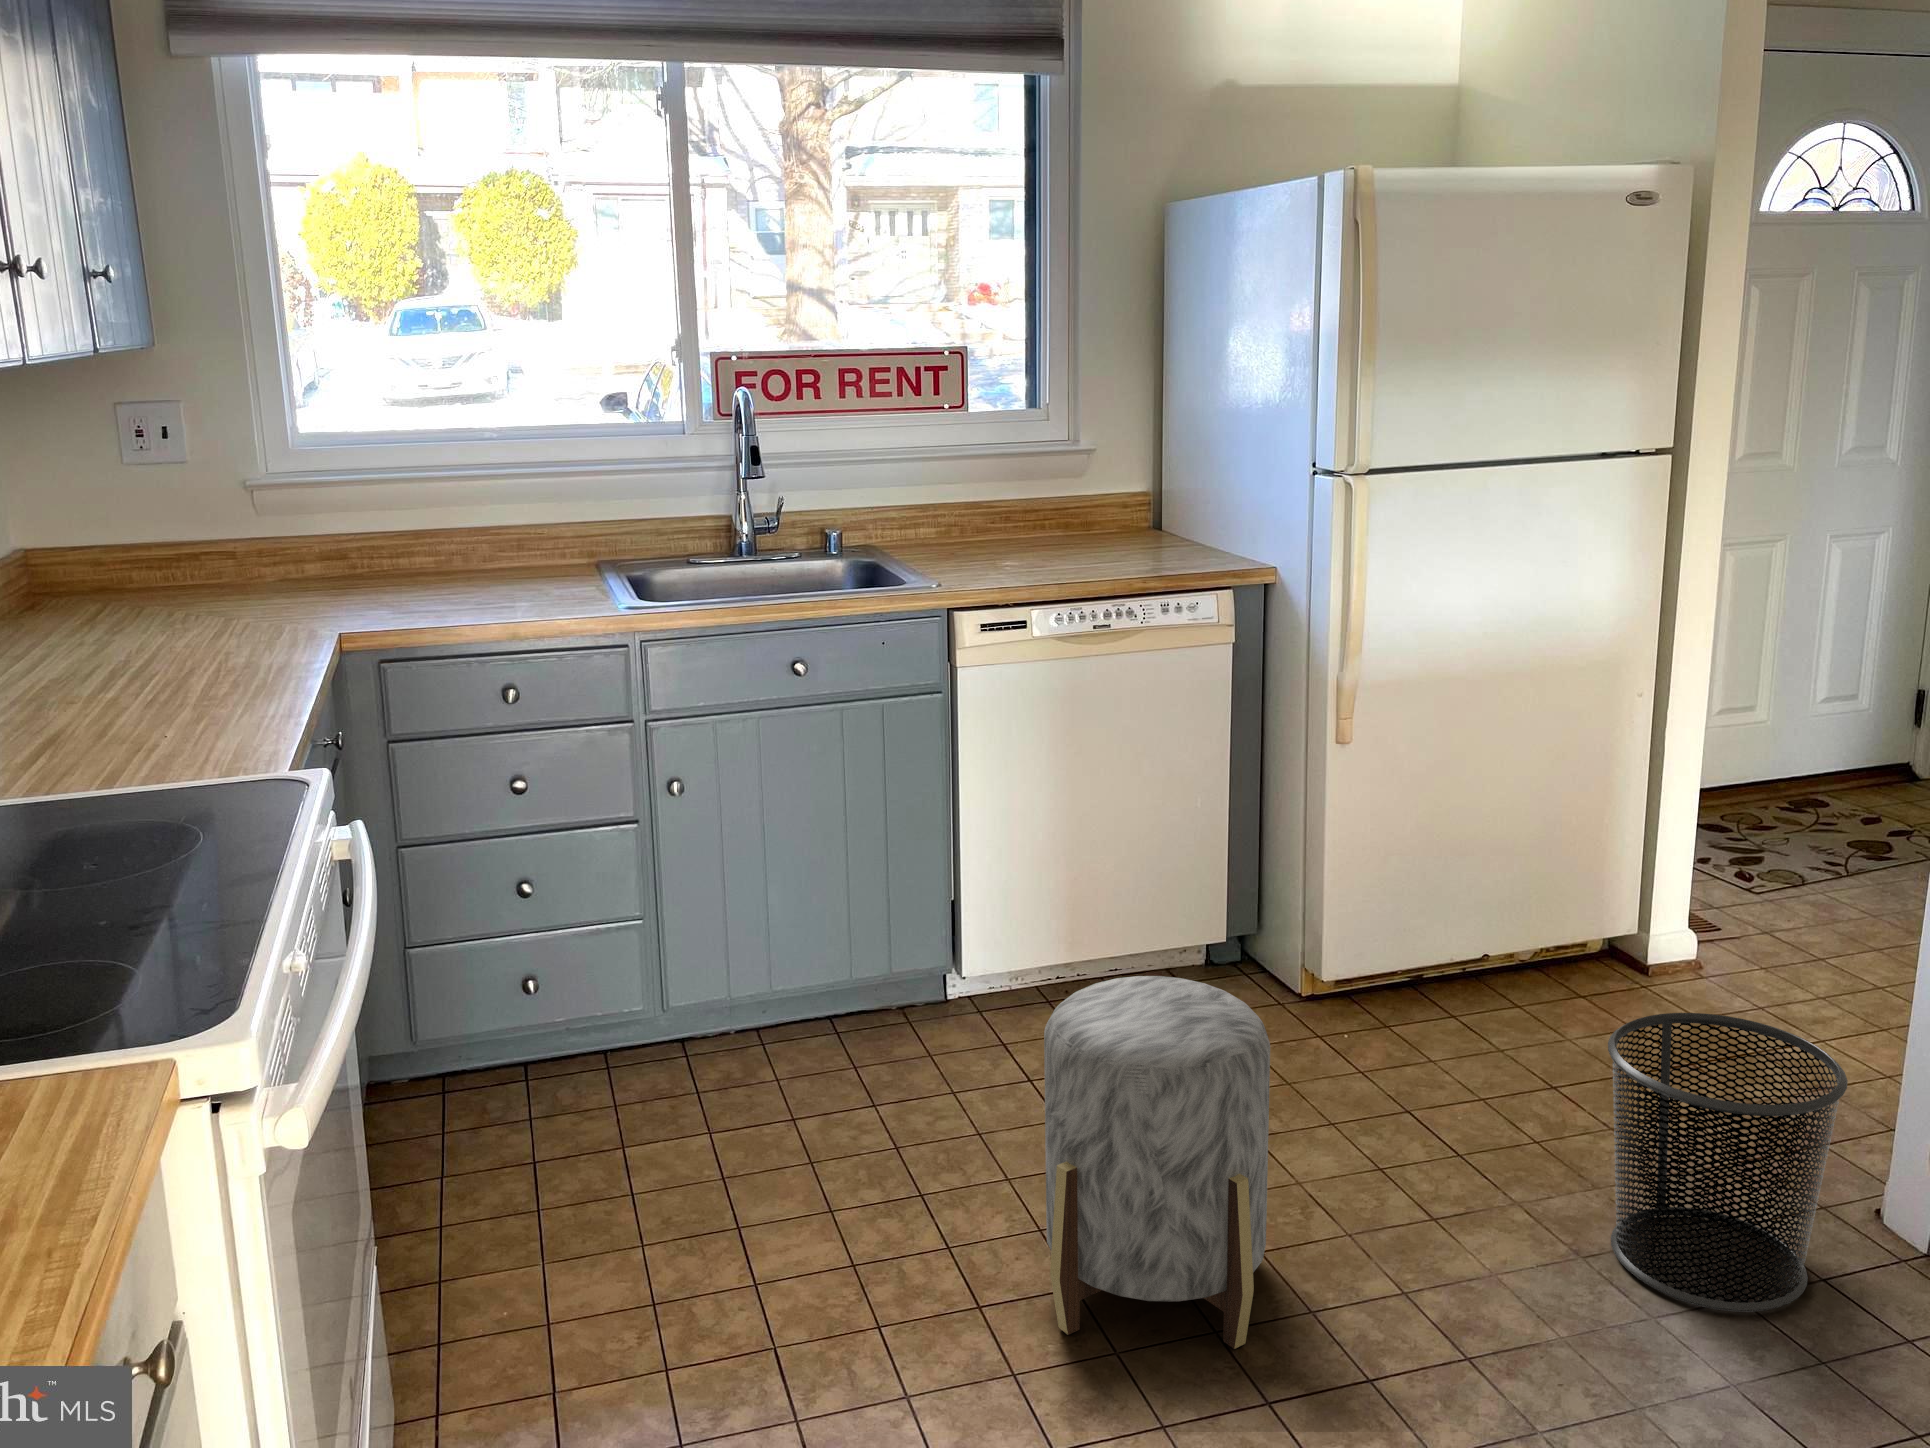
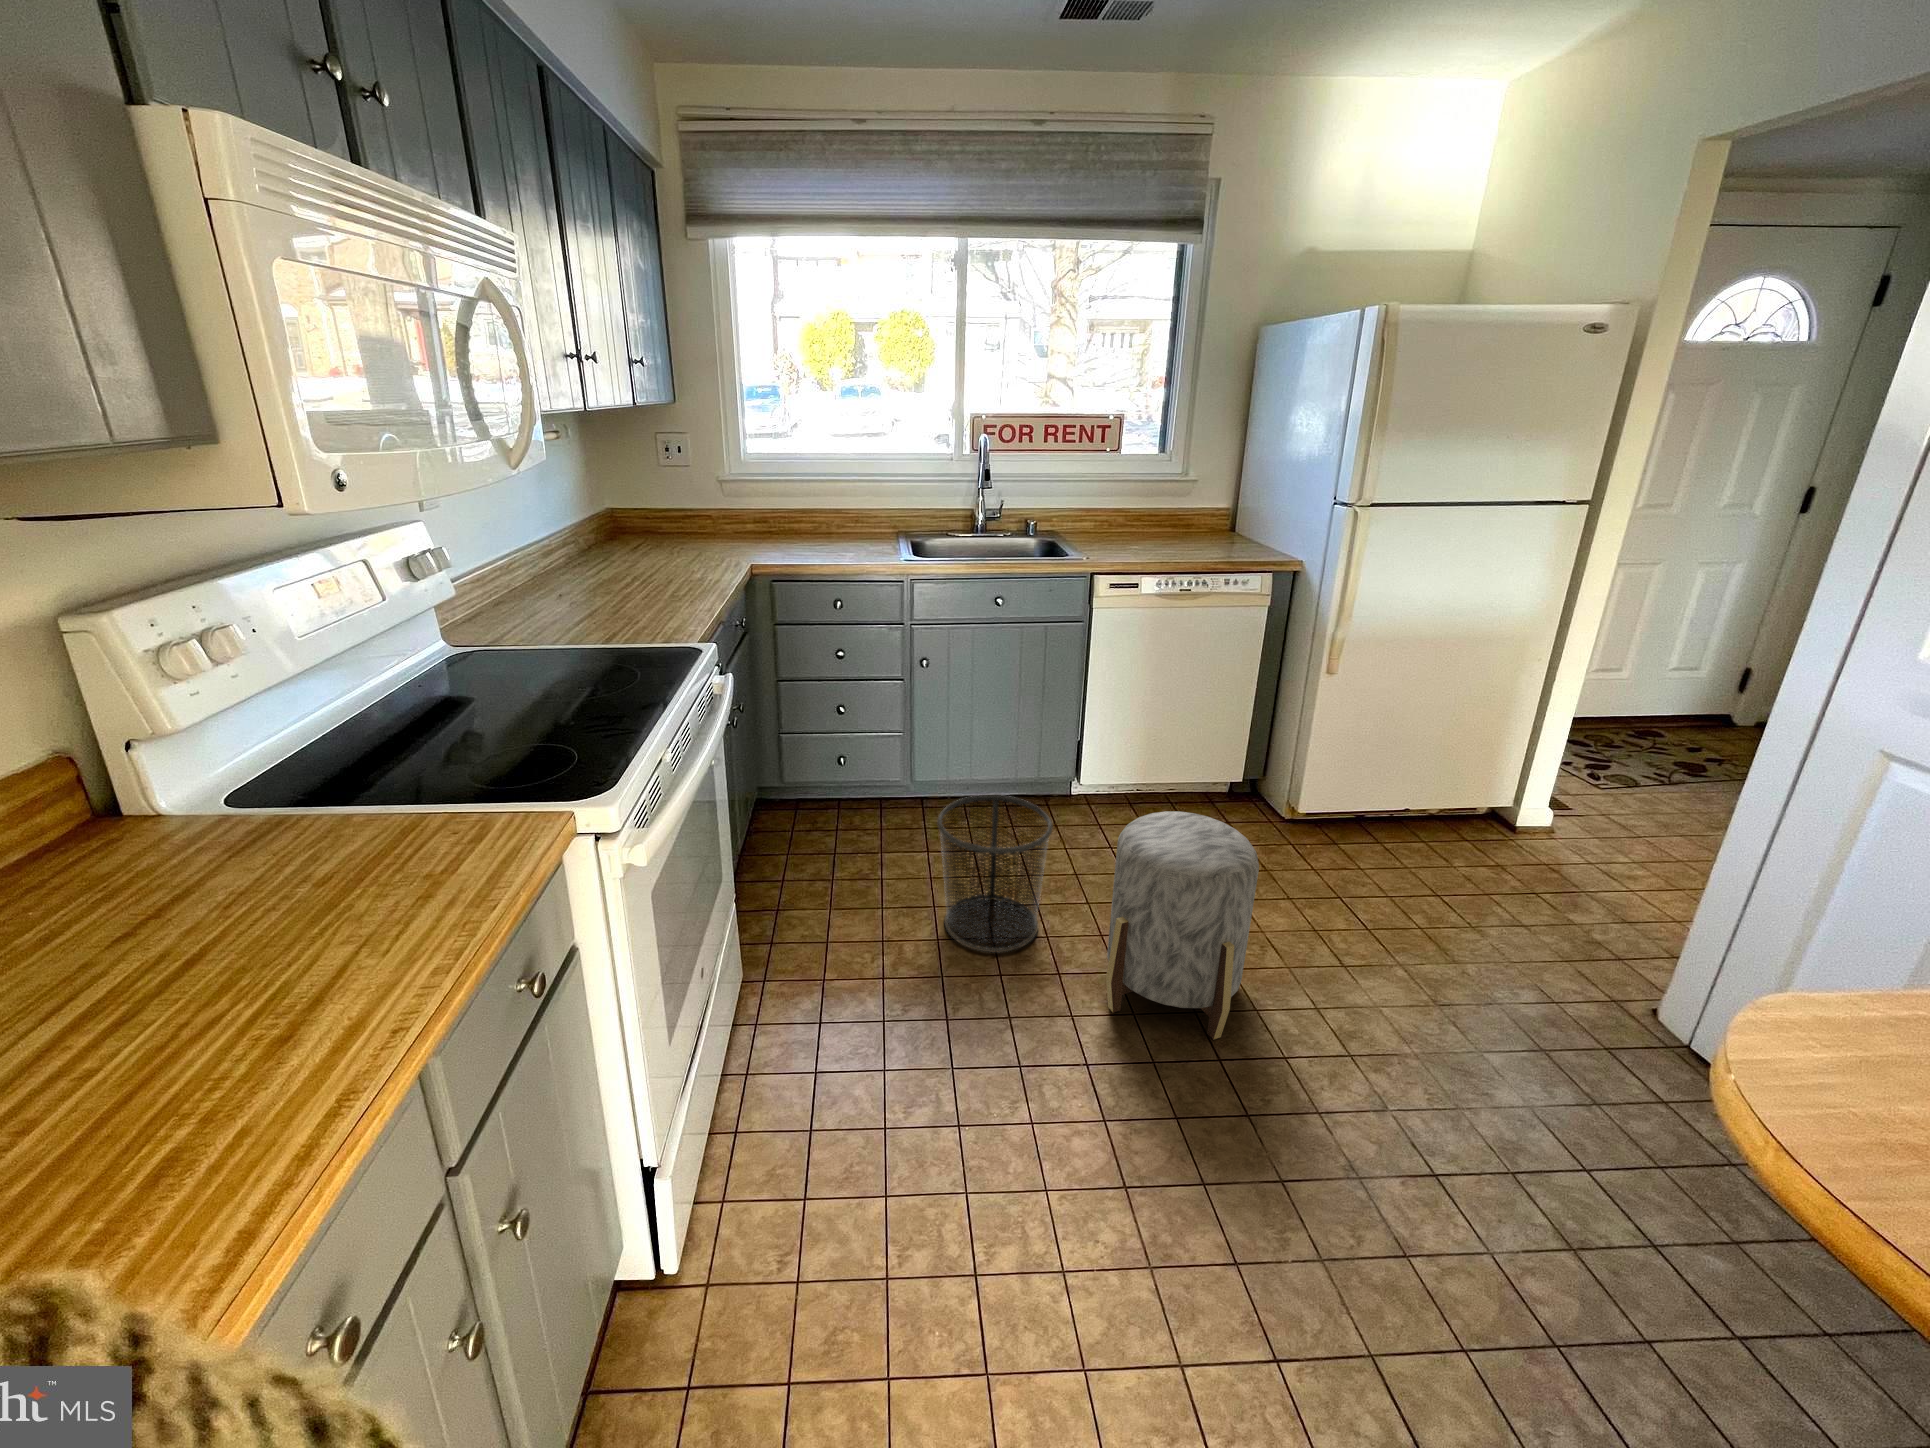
waste bin: present [1608,1013,1848,1312] -> present [937,795,1053,952]

